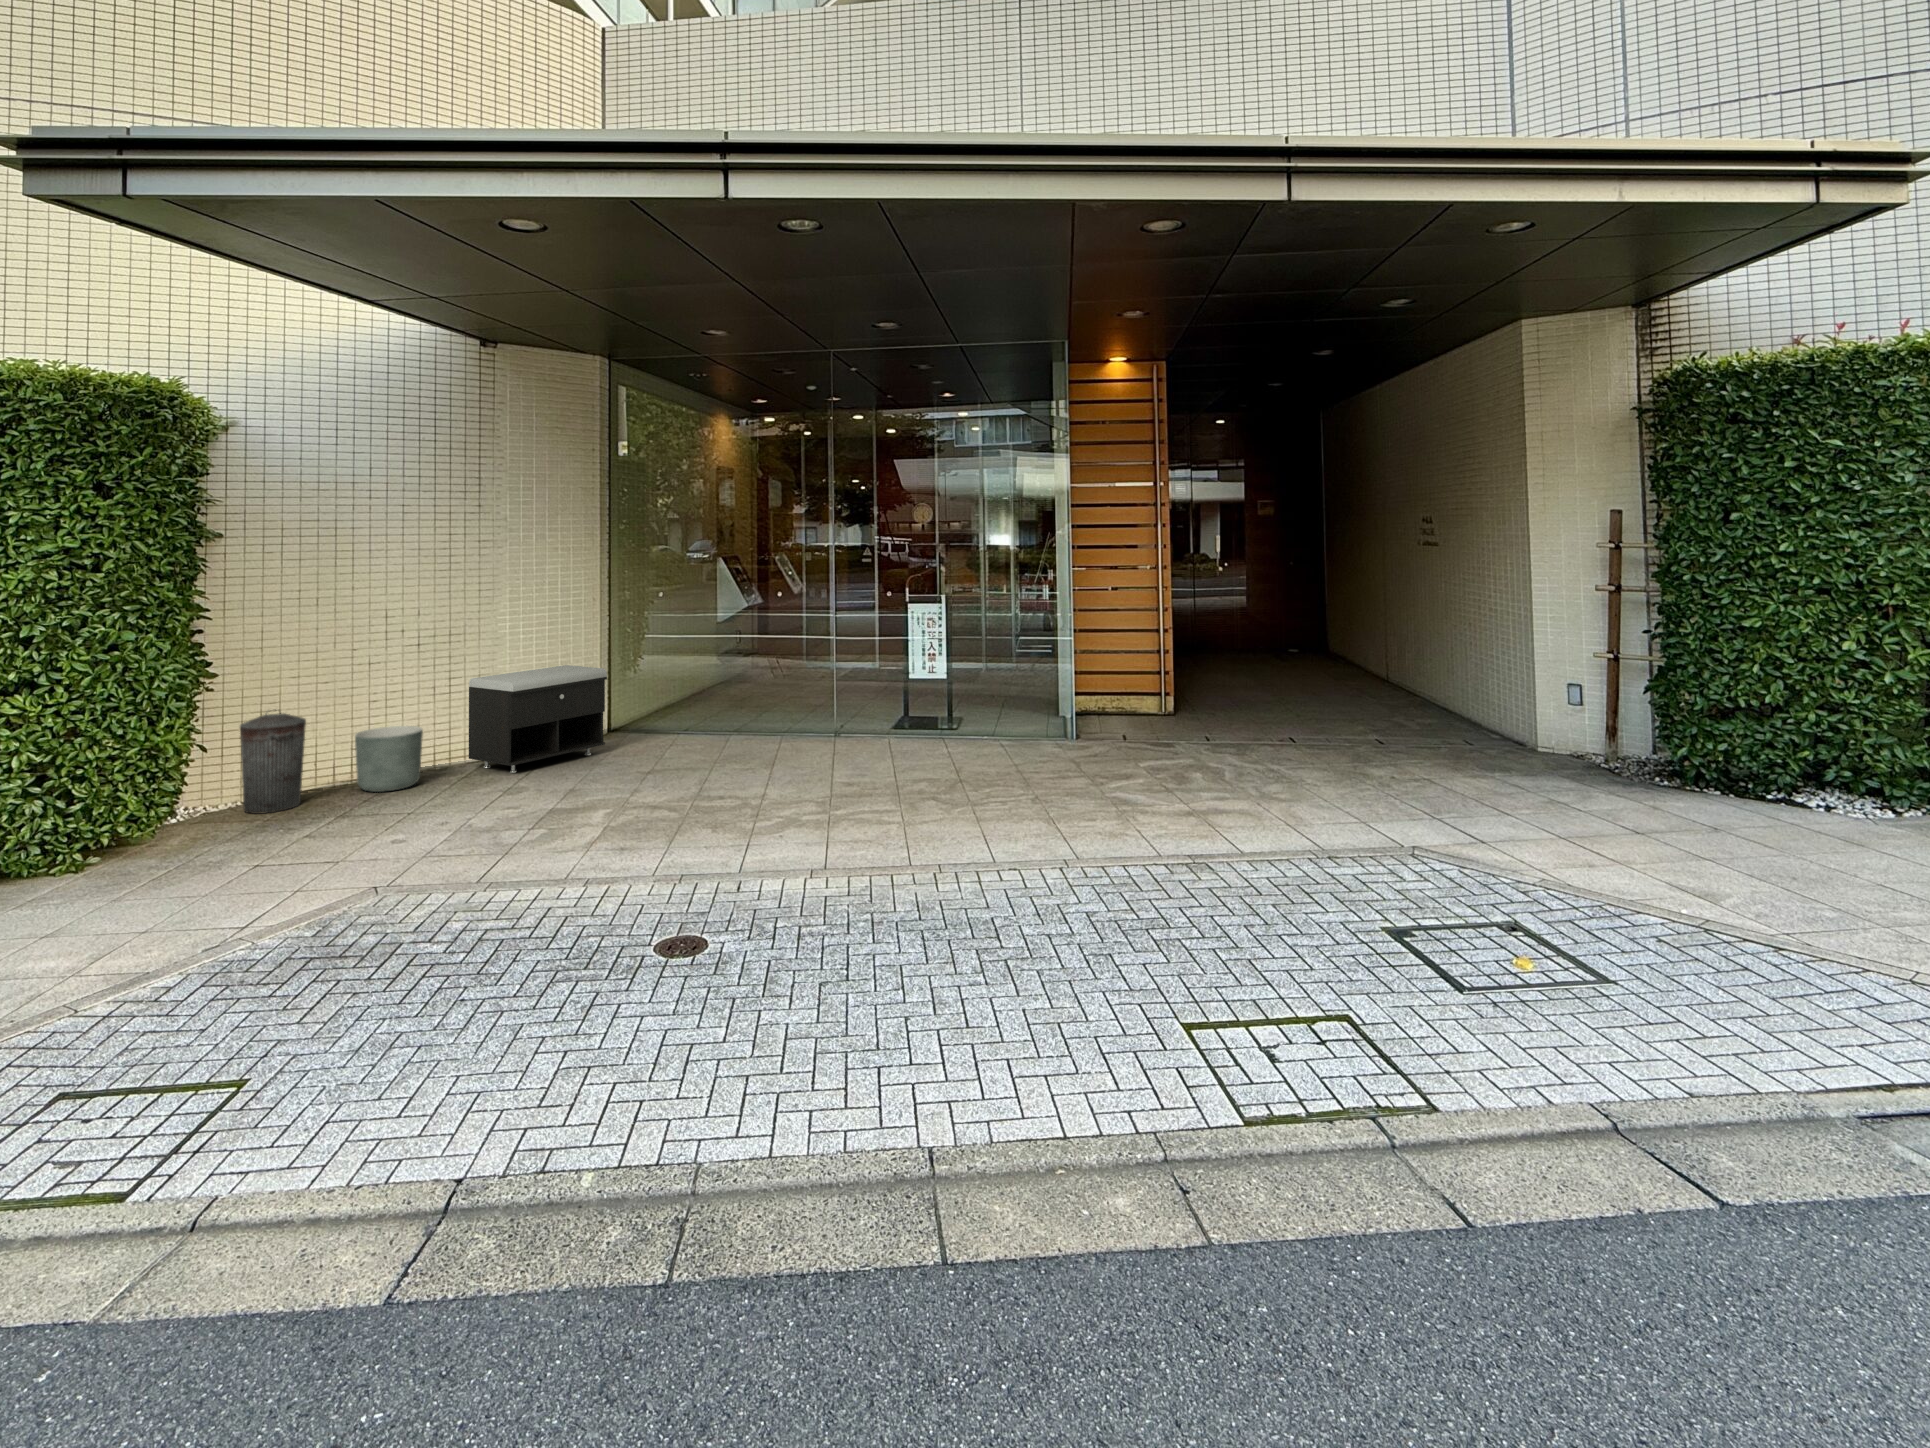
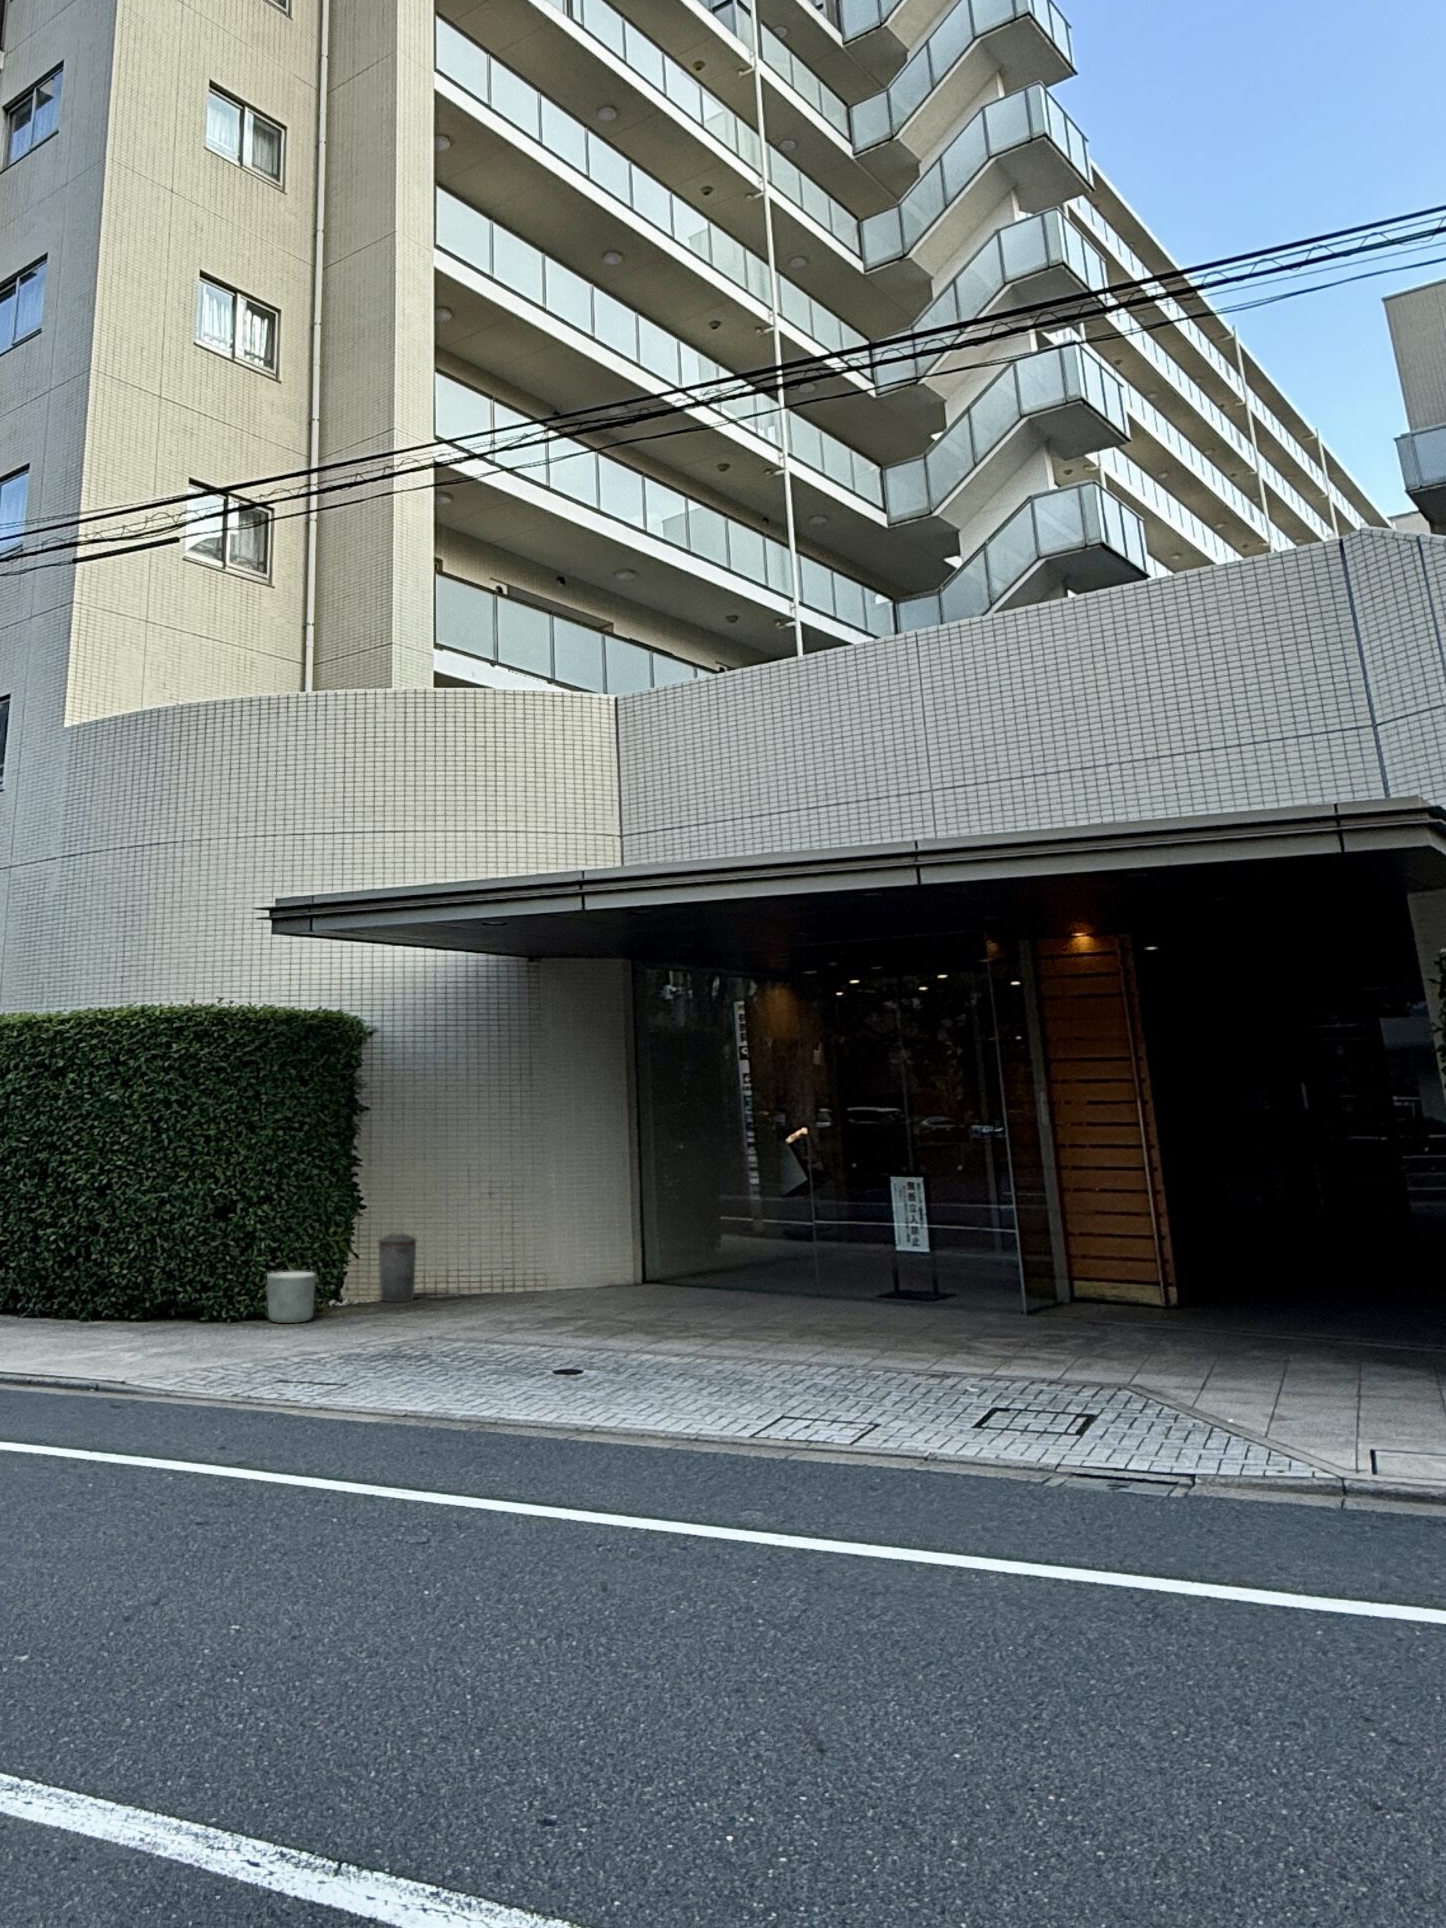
storage bench: present [469,665,607,773] -> none [528,1215,631,1296]
planter: present [355,726,423,792] -> present [267,1272,315,1323]

